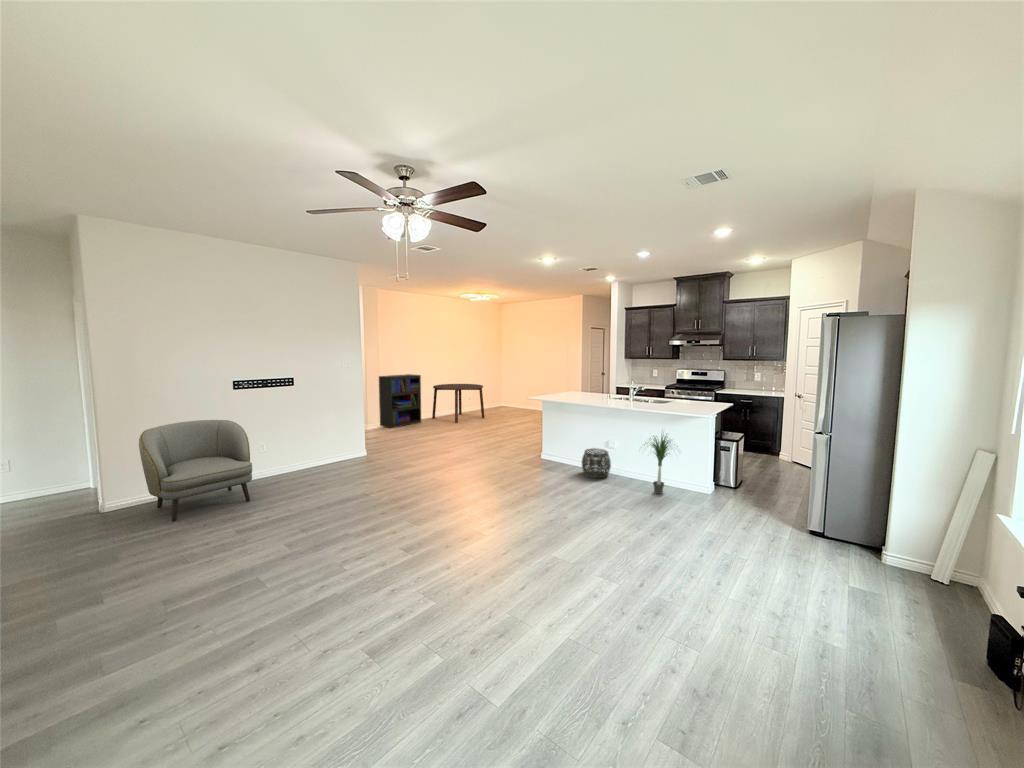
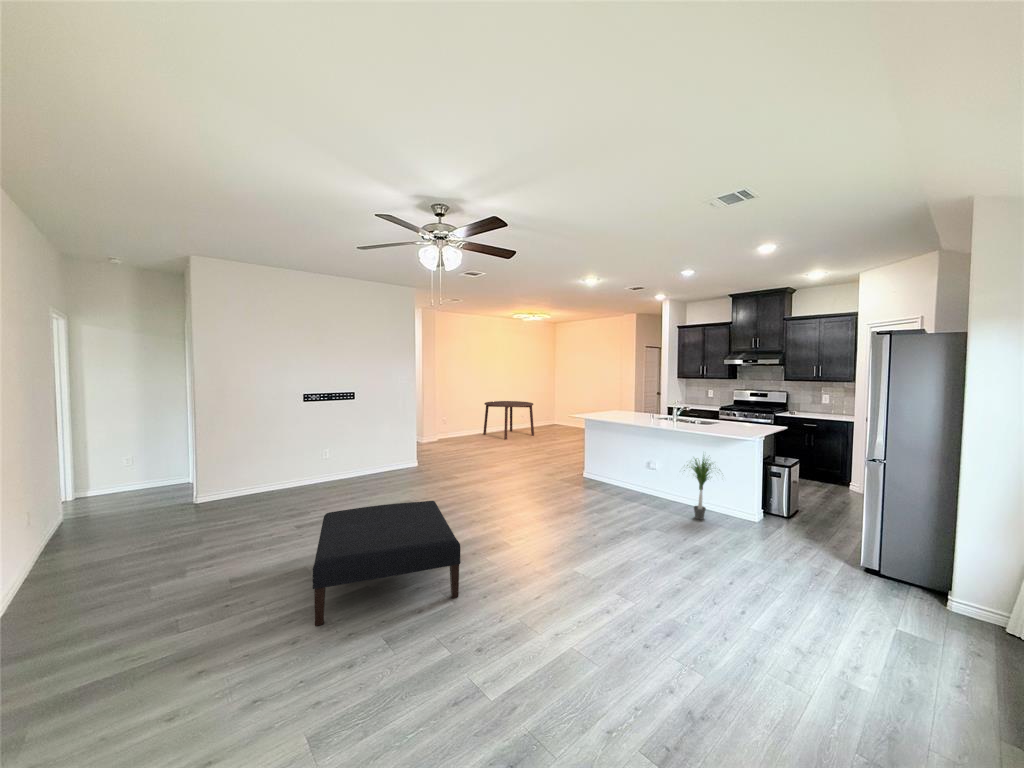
bookshelf: present [379,374,421,428] -> none [433,391,473,442]
armchair: present [139,420,252,521] -> none [225,428,313,515]
woven basket: present [582,448,611,478] -> none [621,469,652,500]
ottoman: none [274,494,440,647] -> present [313,501,461,626]

